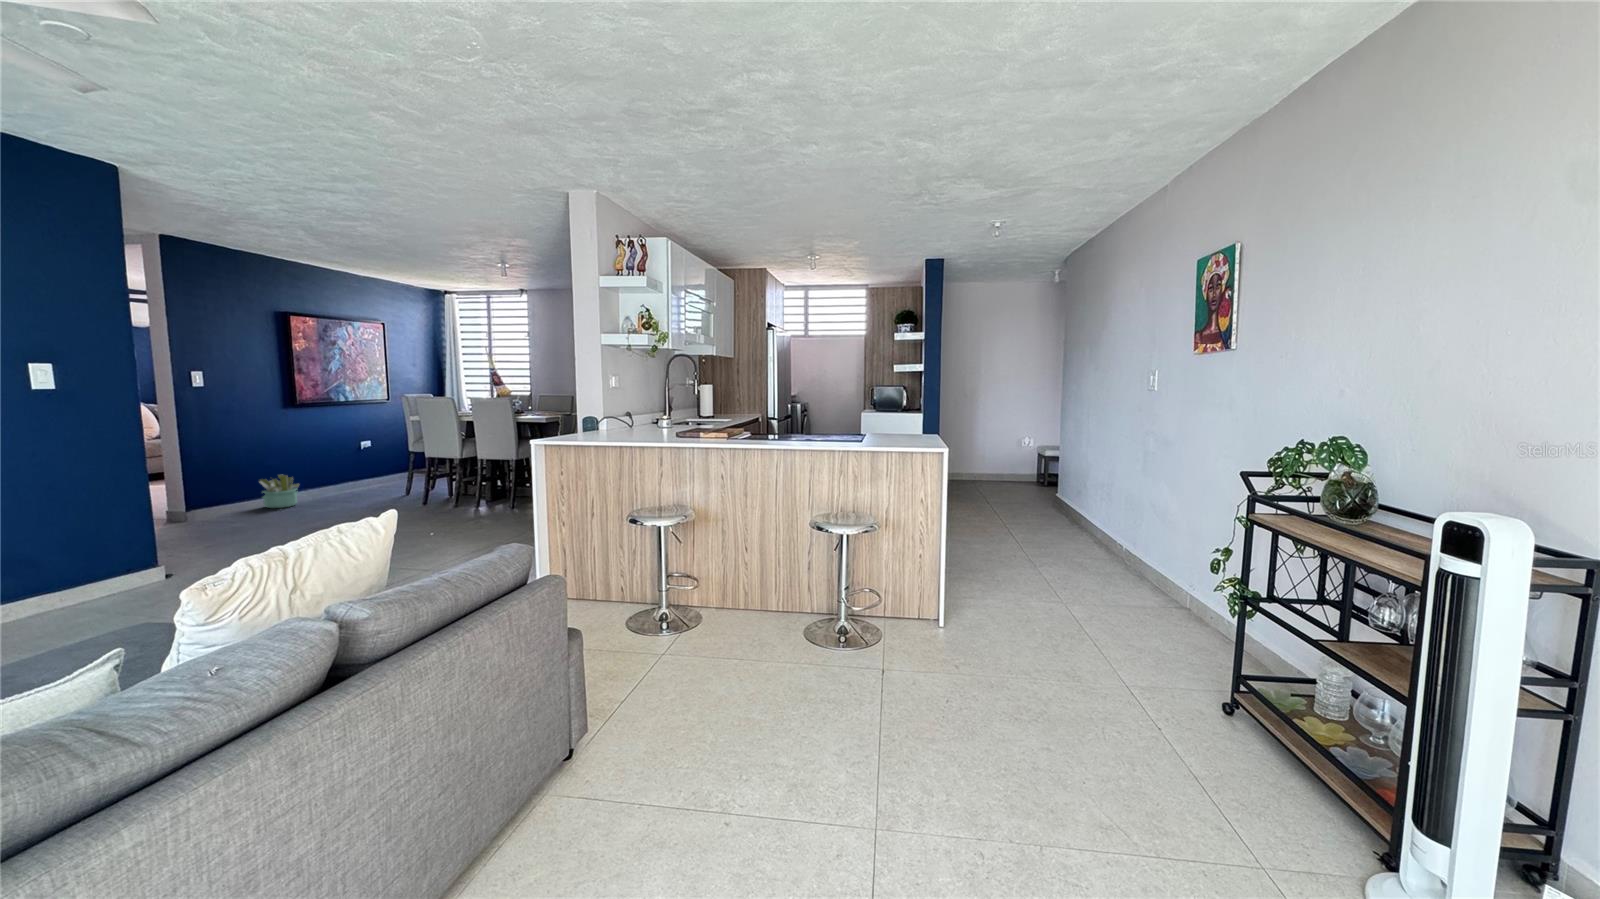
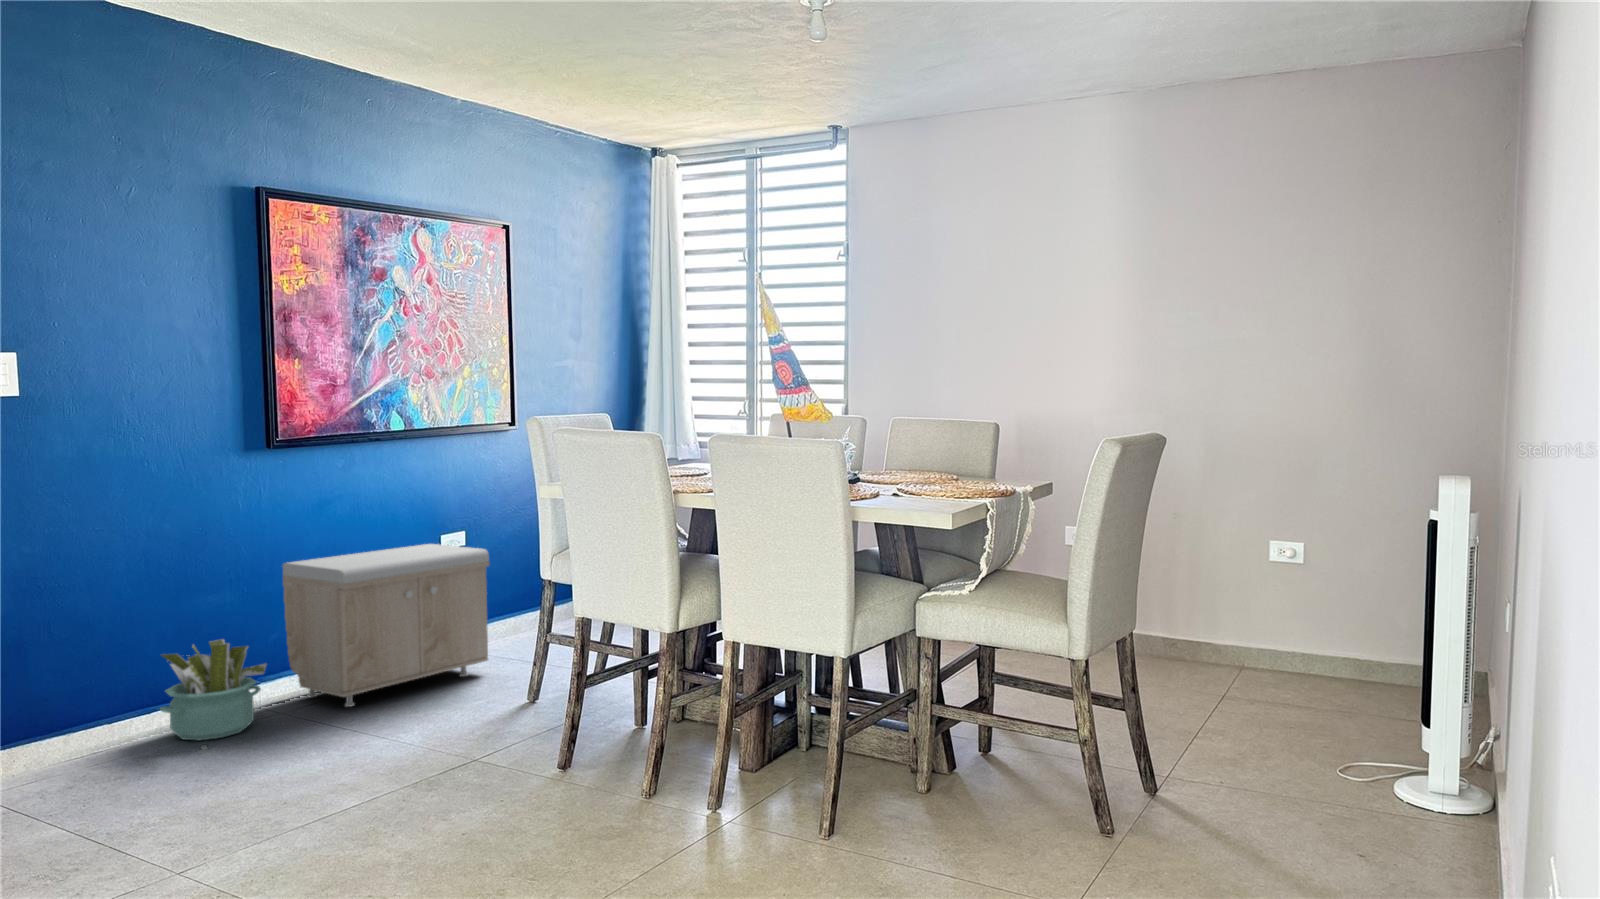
storage bench: none [299,444,386,499] -> present [281,544,490,707]

